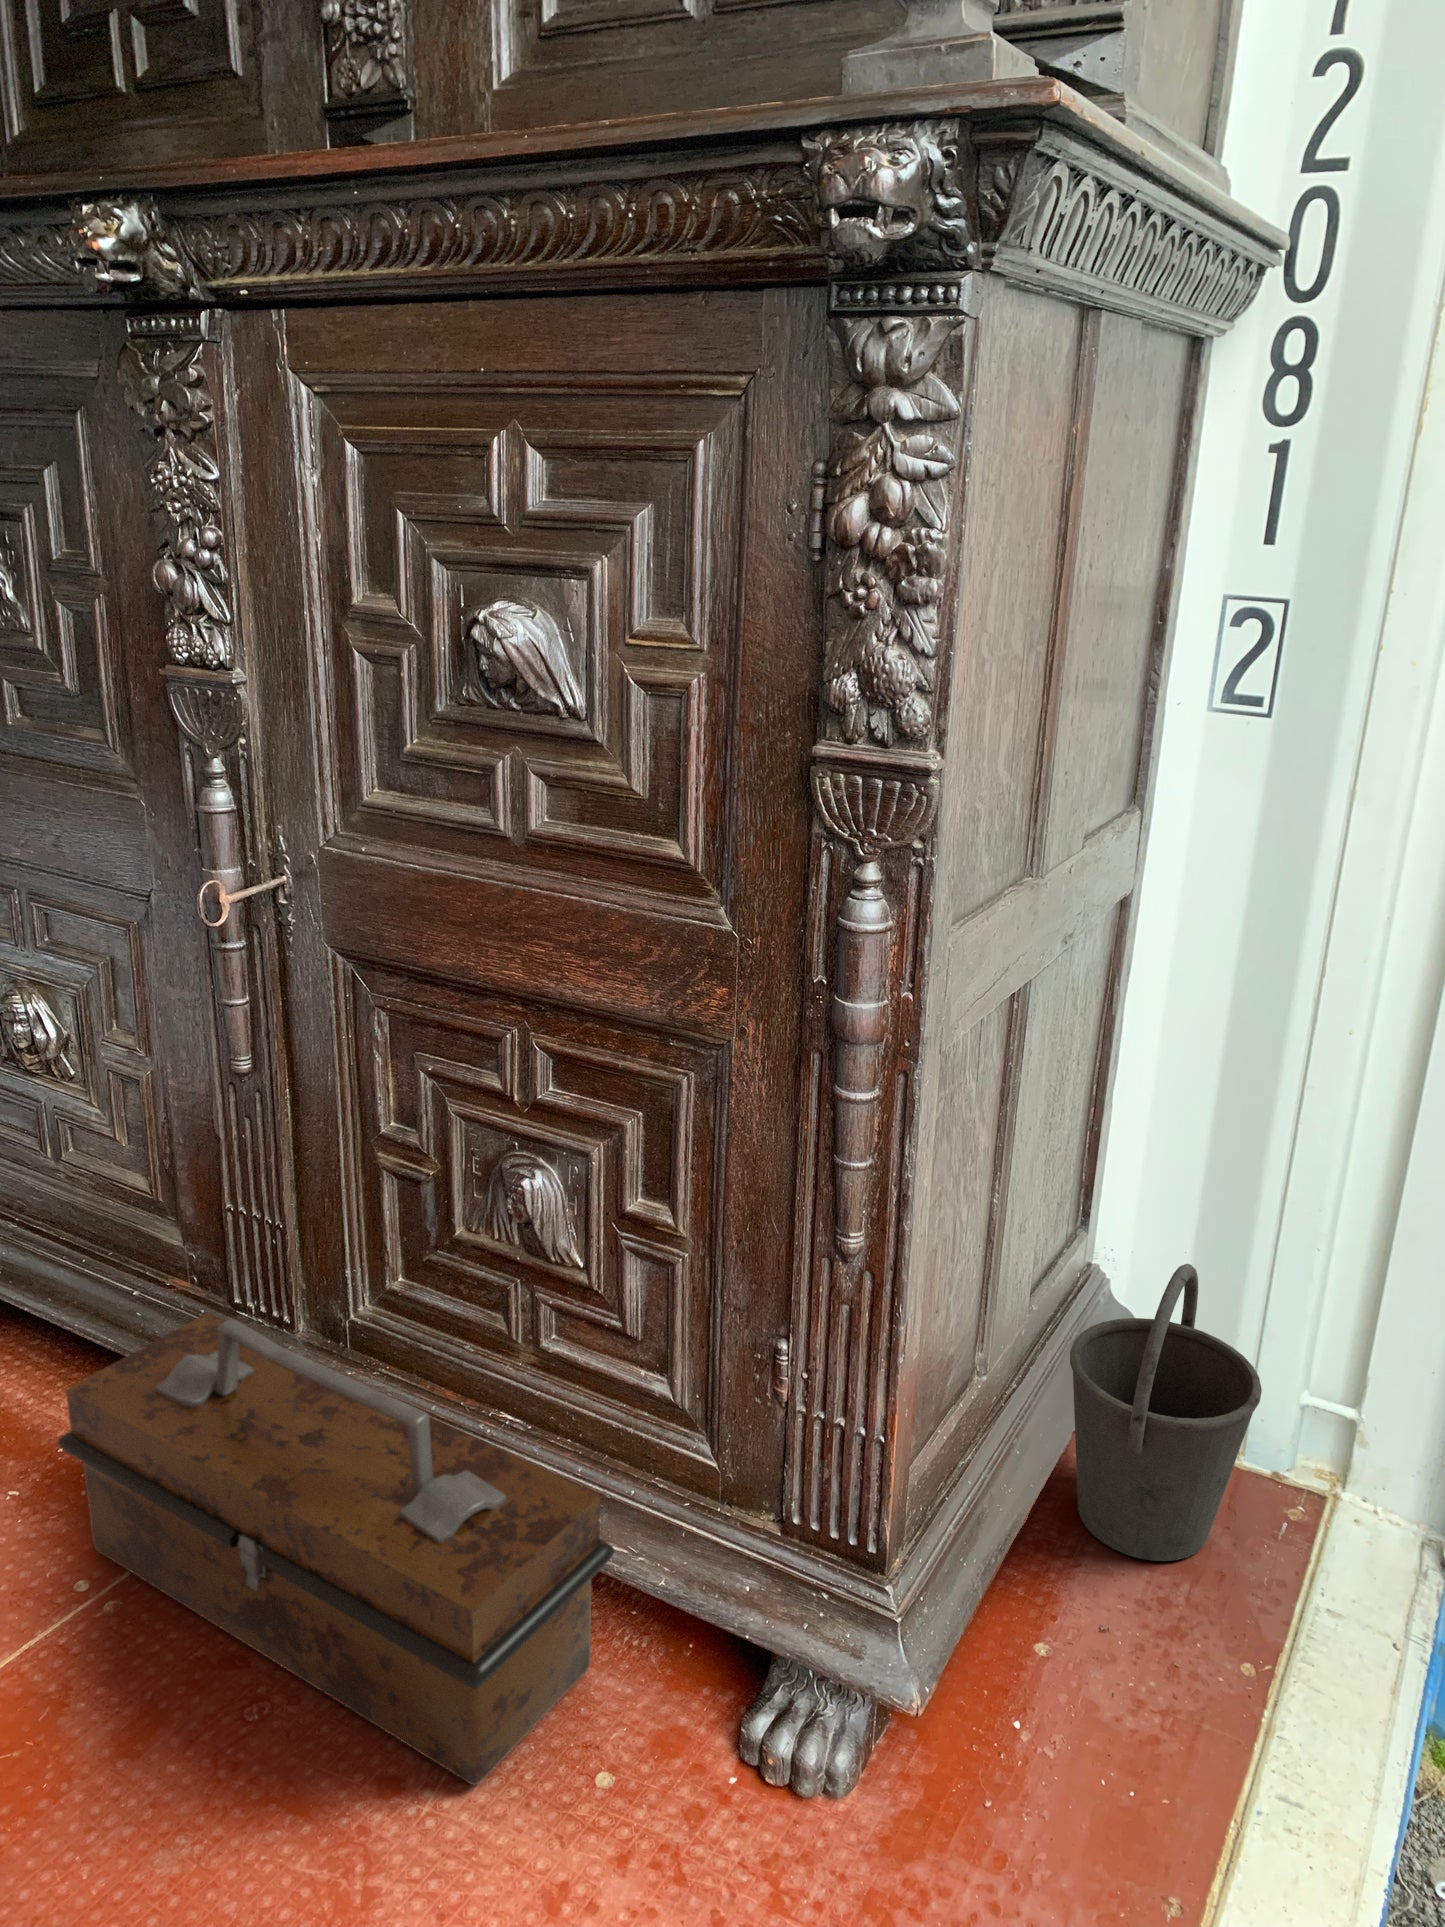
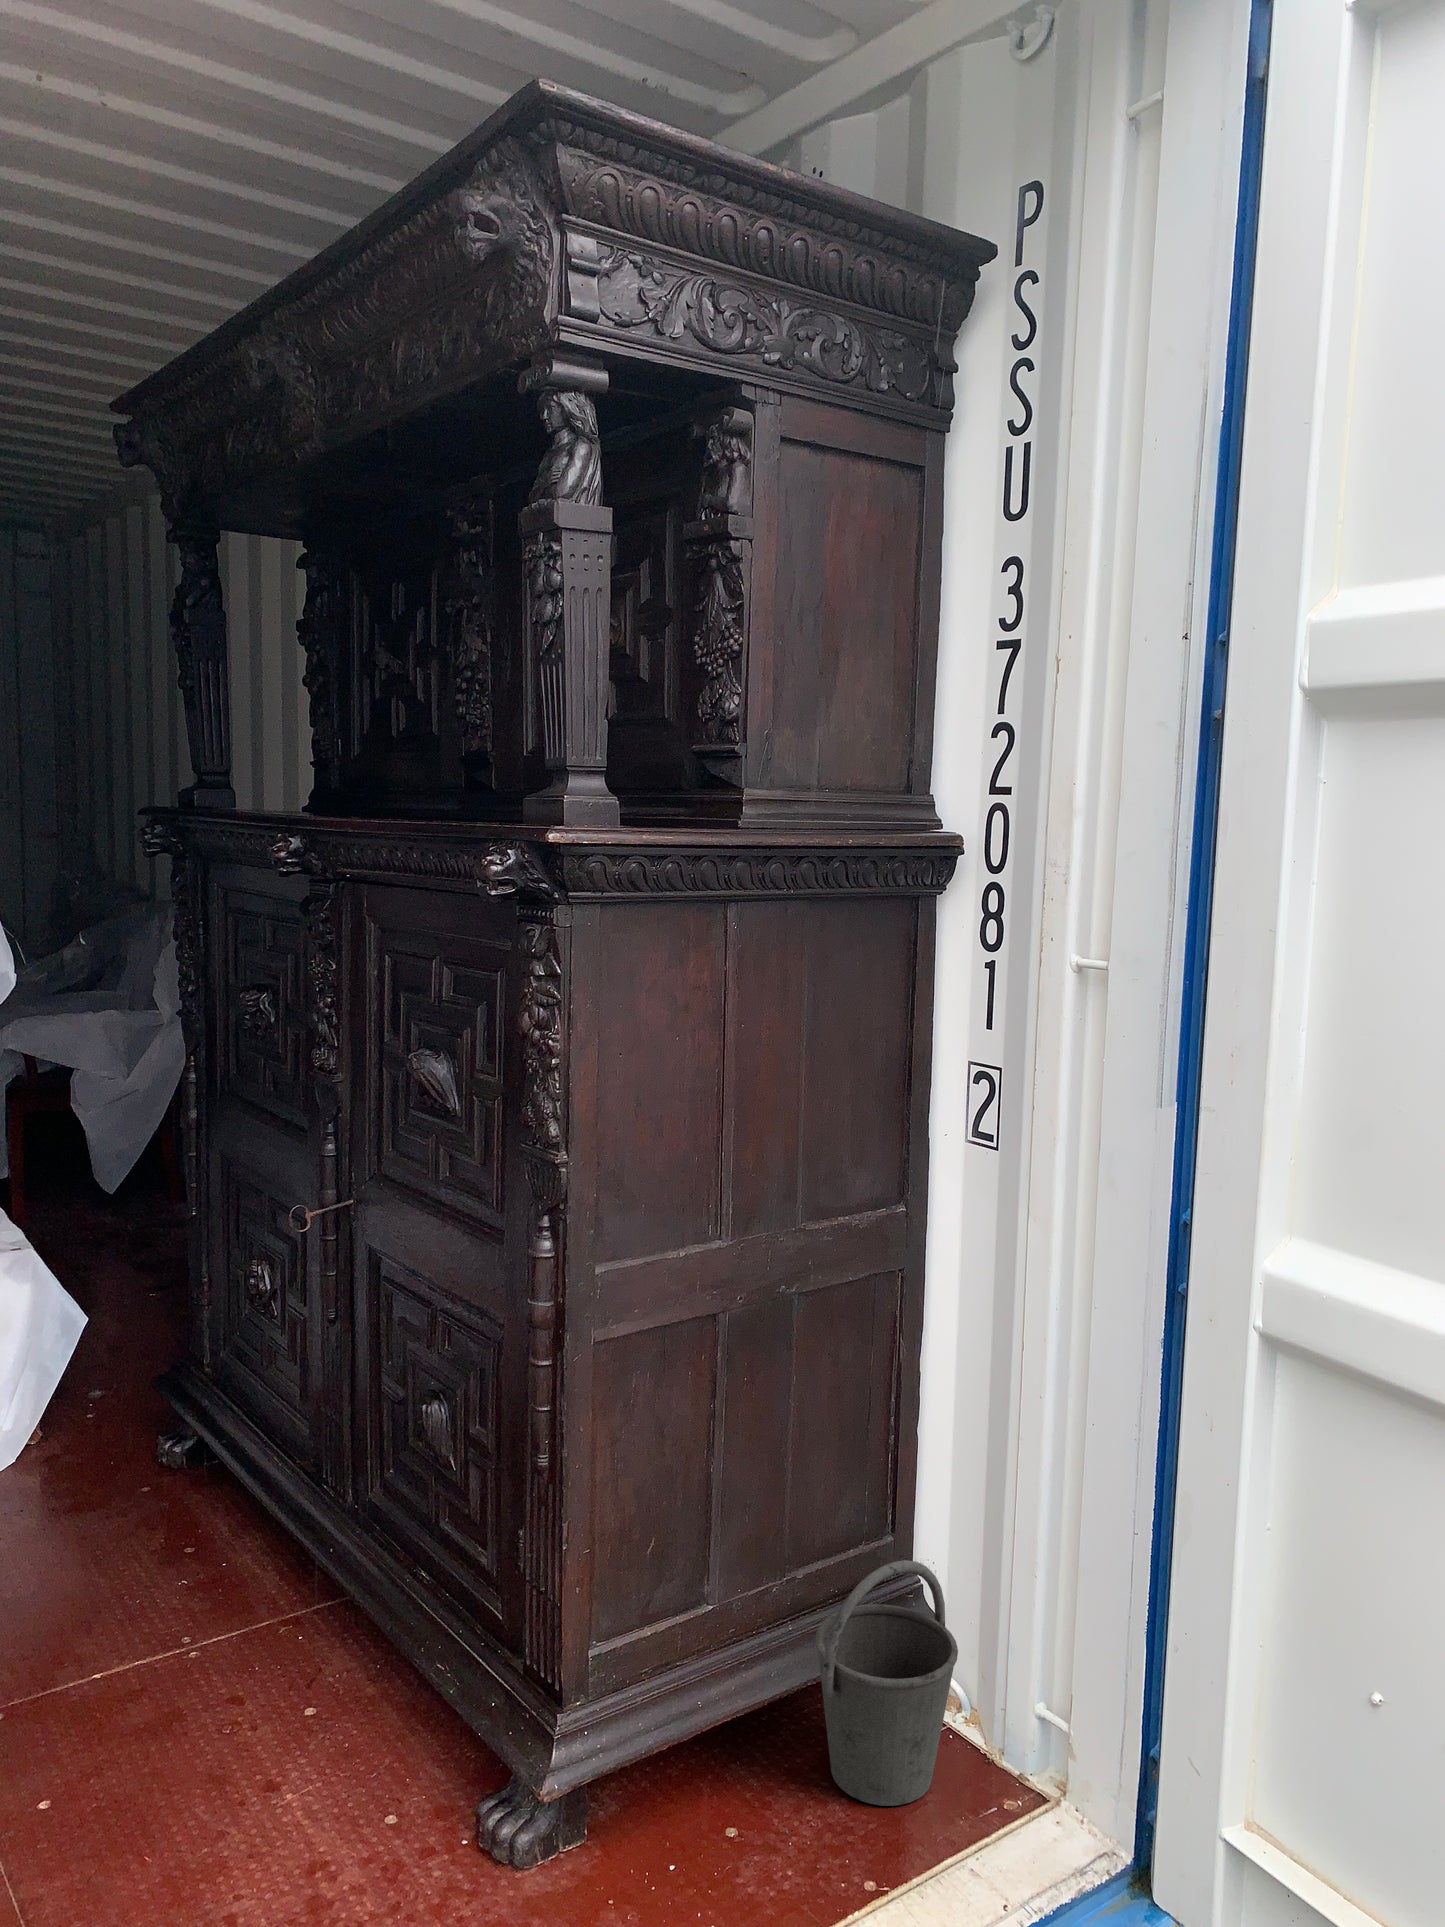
toolbox: present [58,1313,615,1785] -> none [191,1476,443,1798]

